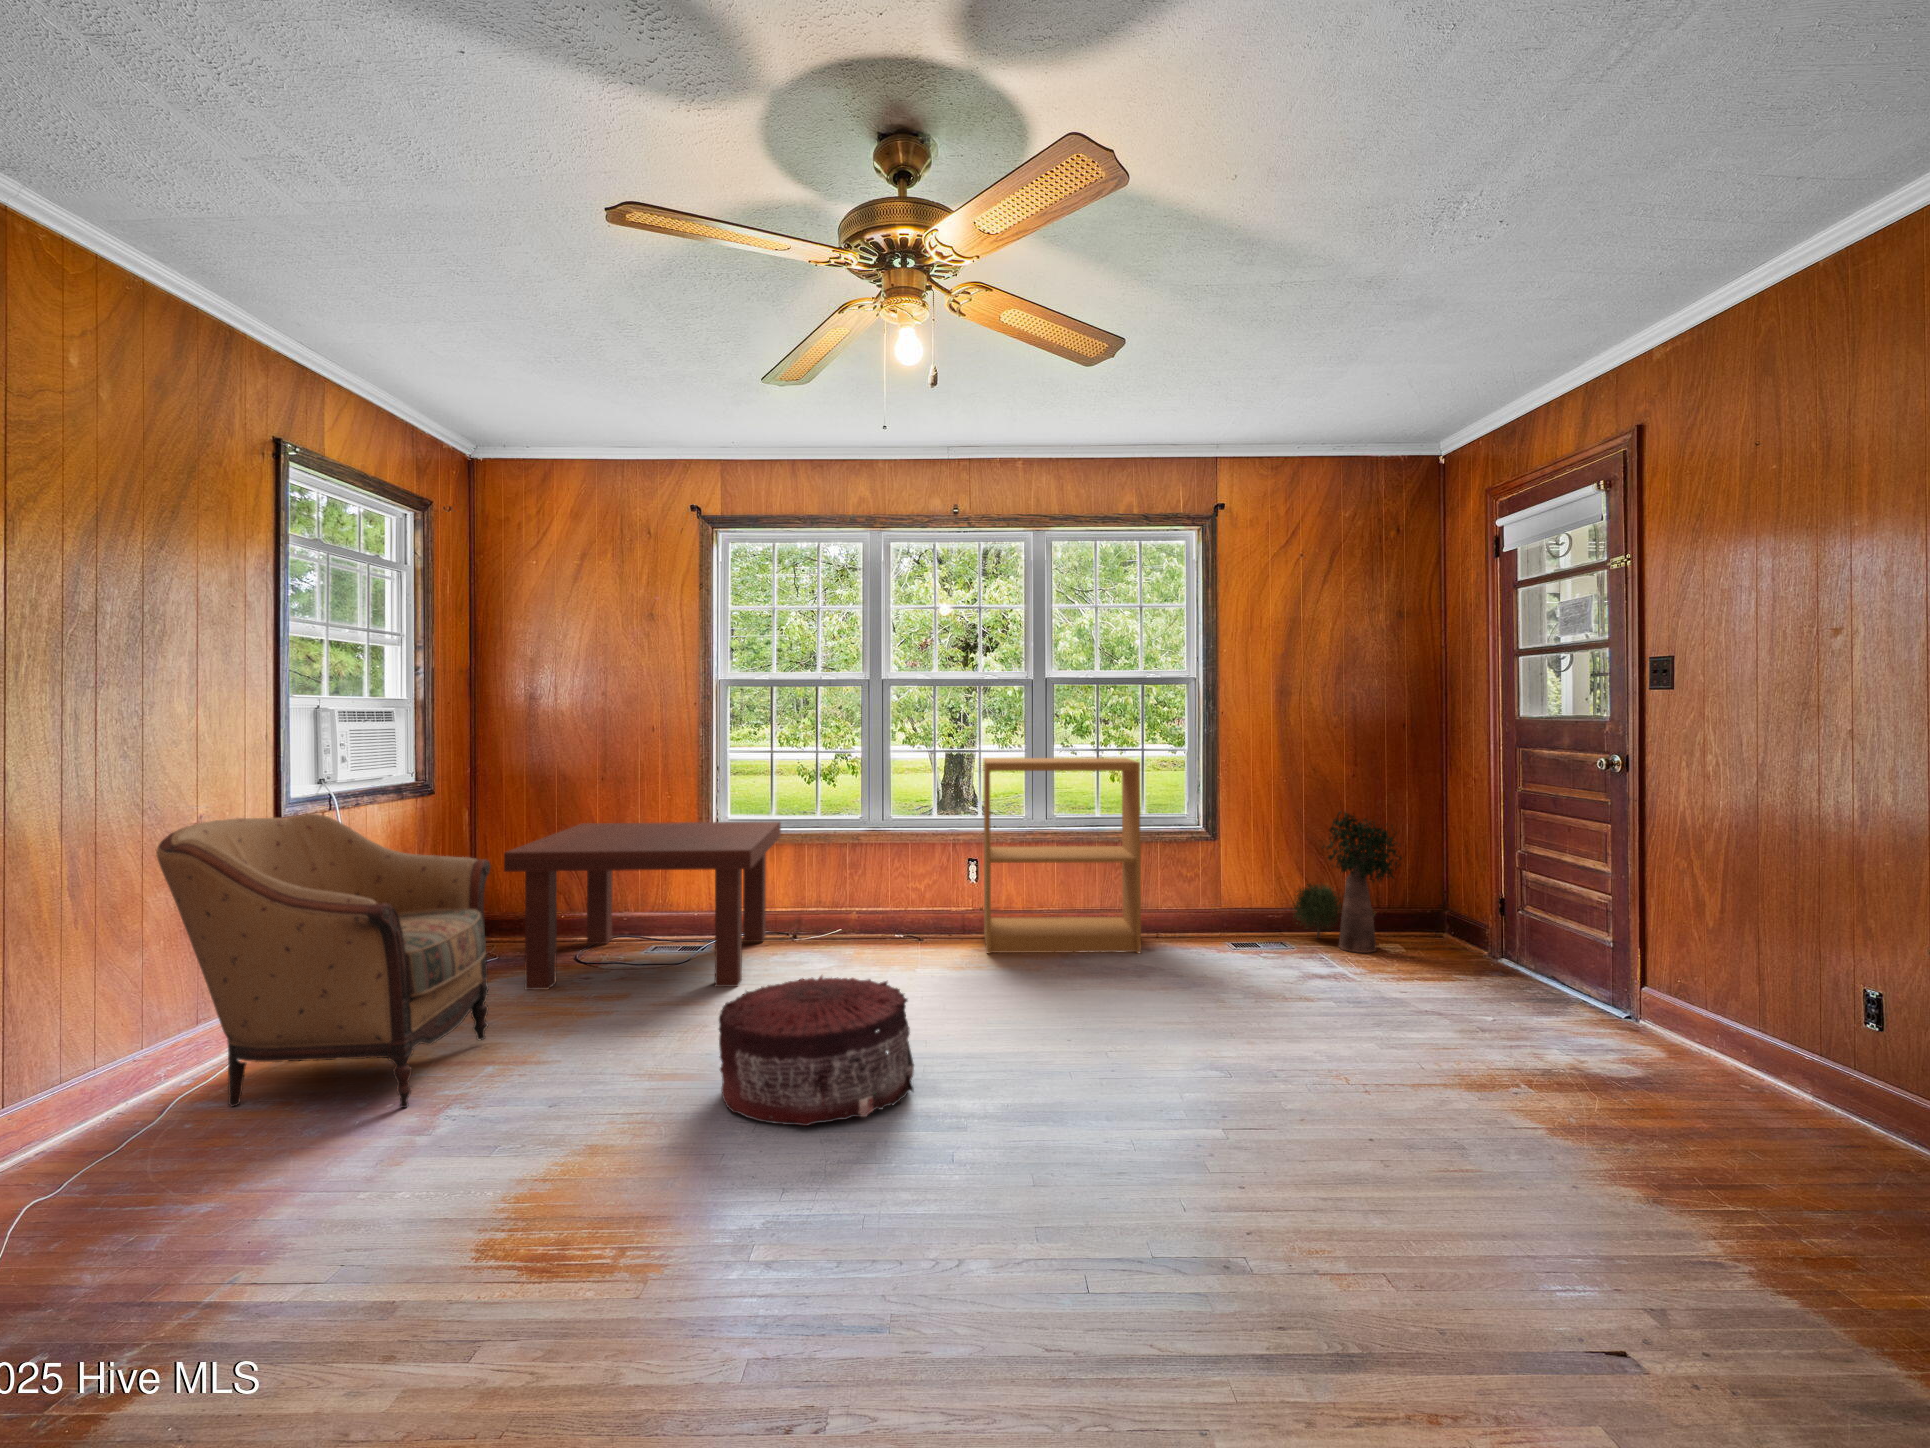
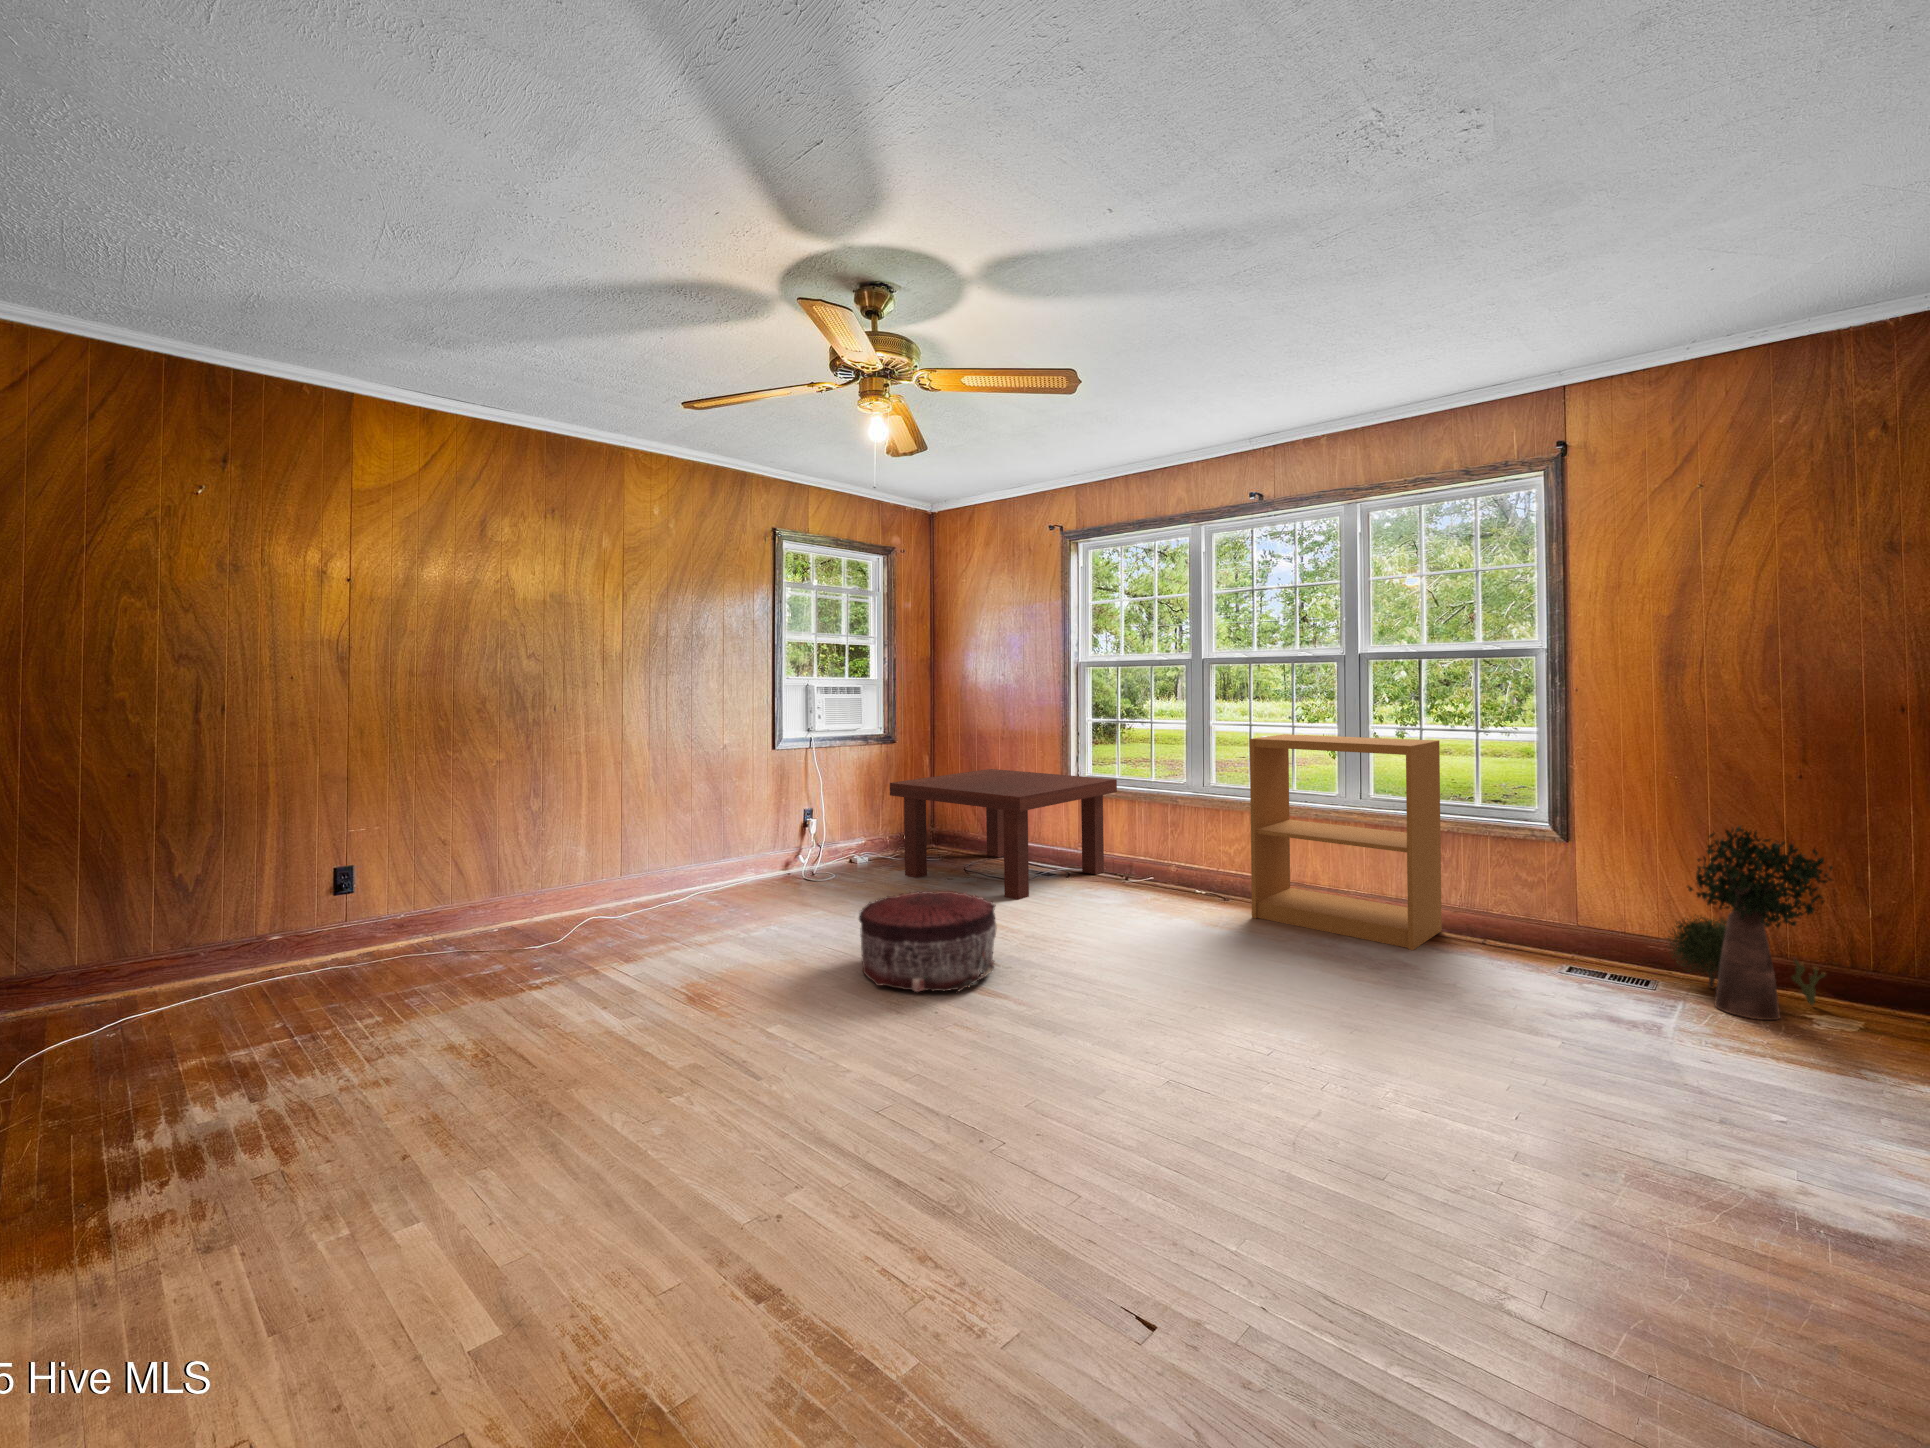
armchair: present [156,814,491,1108] -> none [672,750,841,920]

